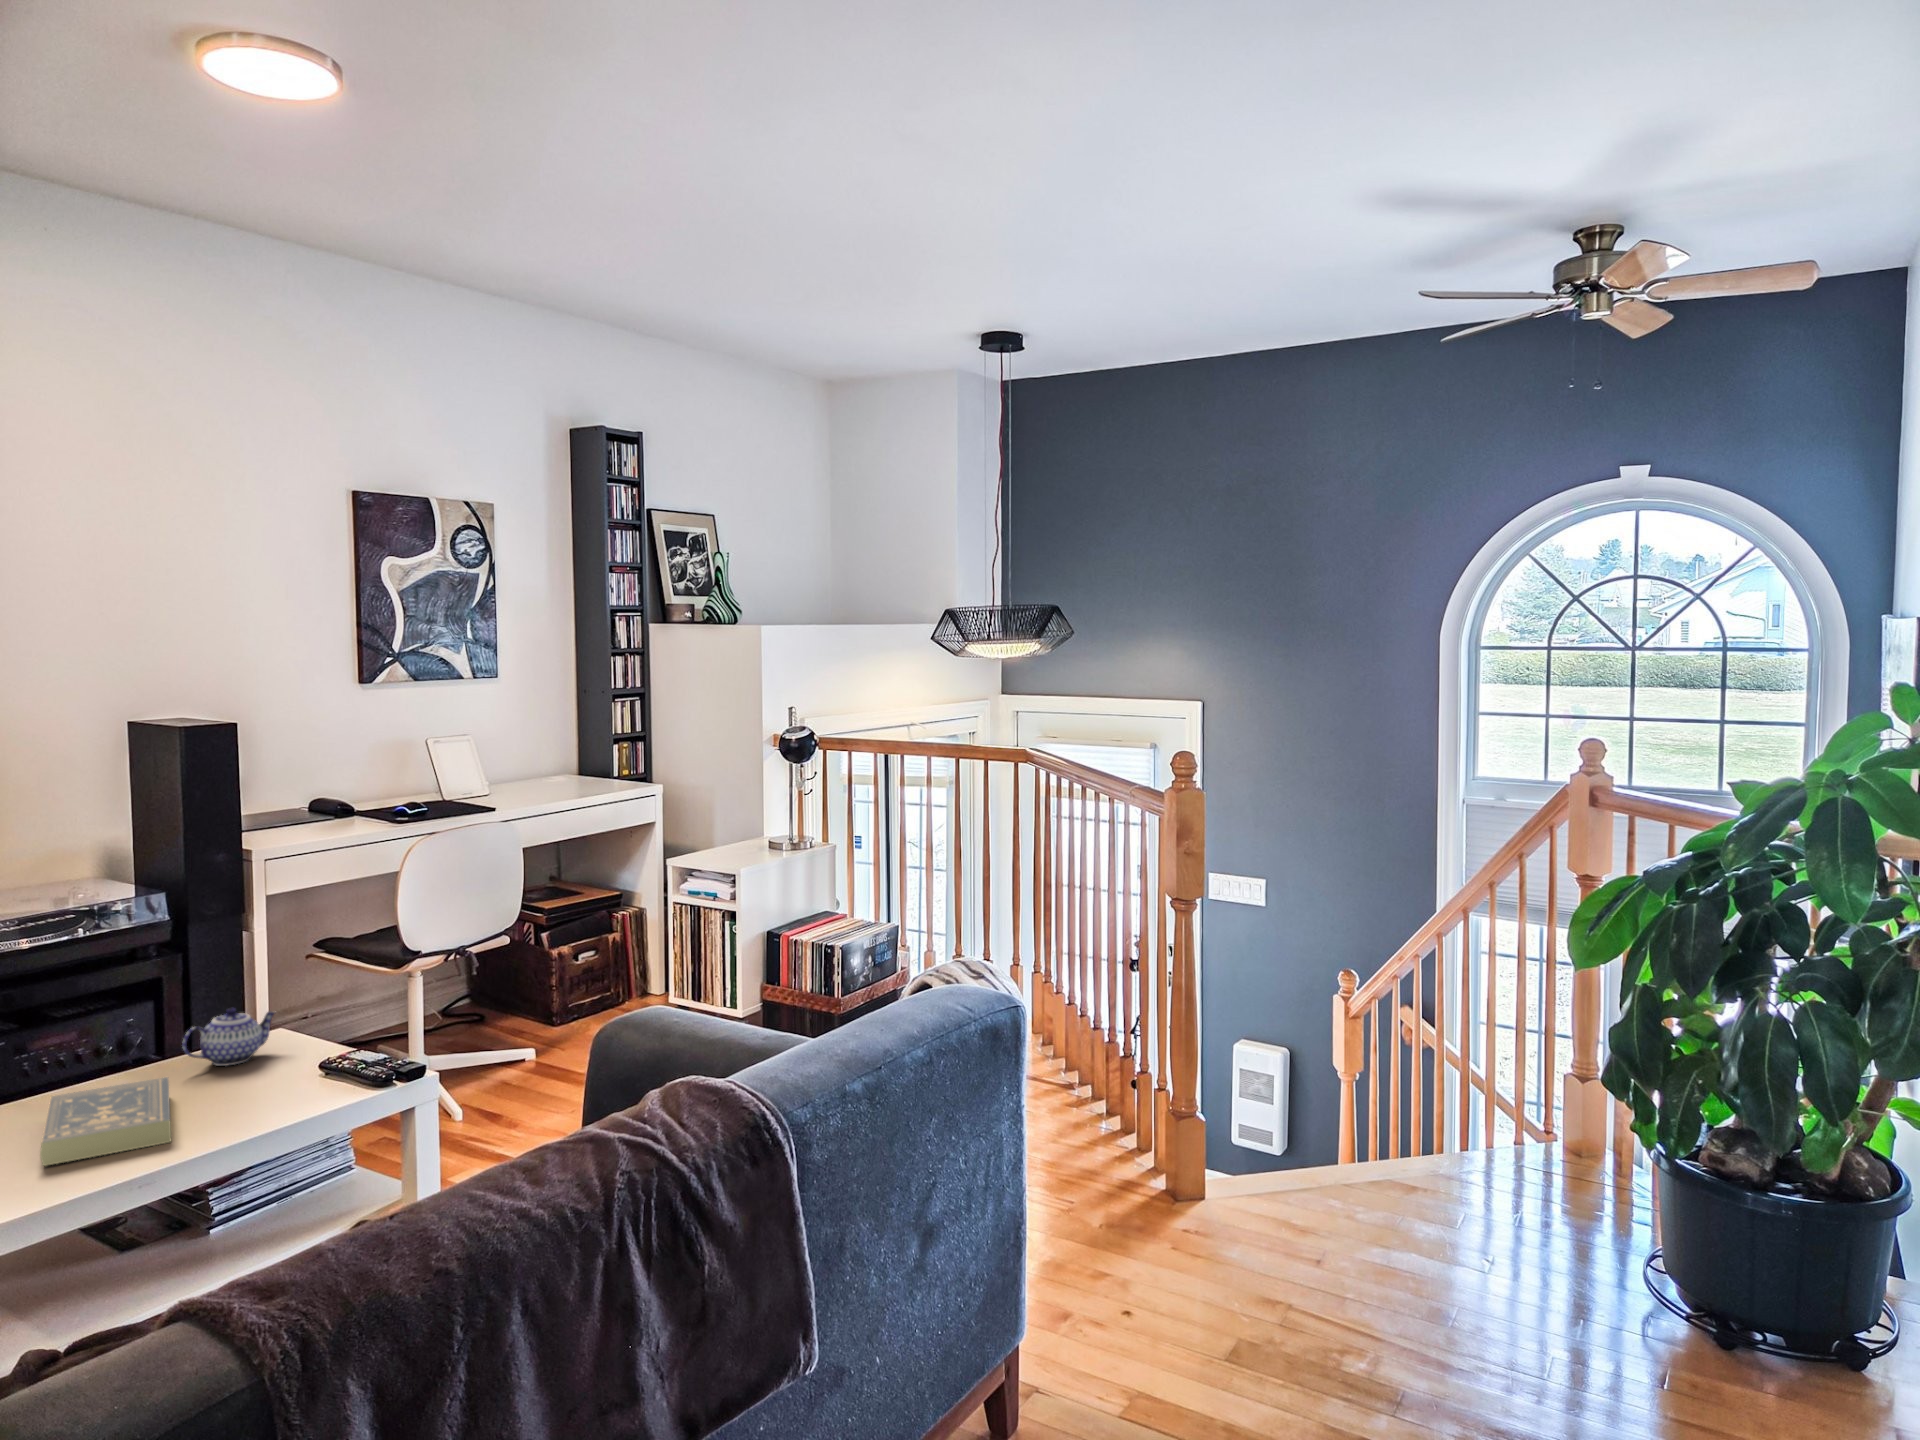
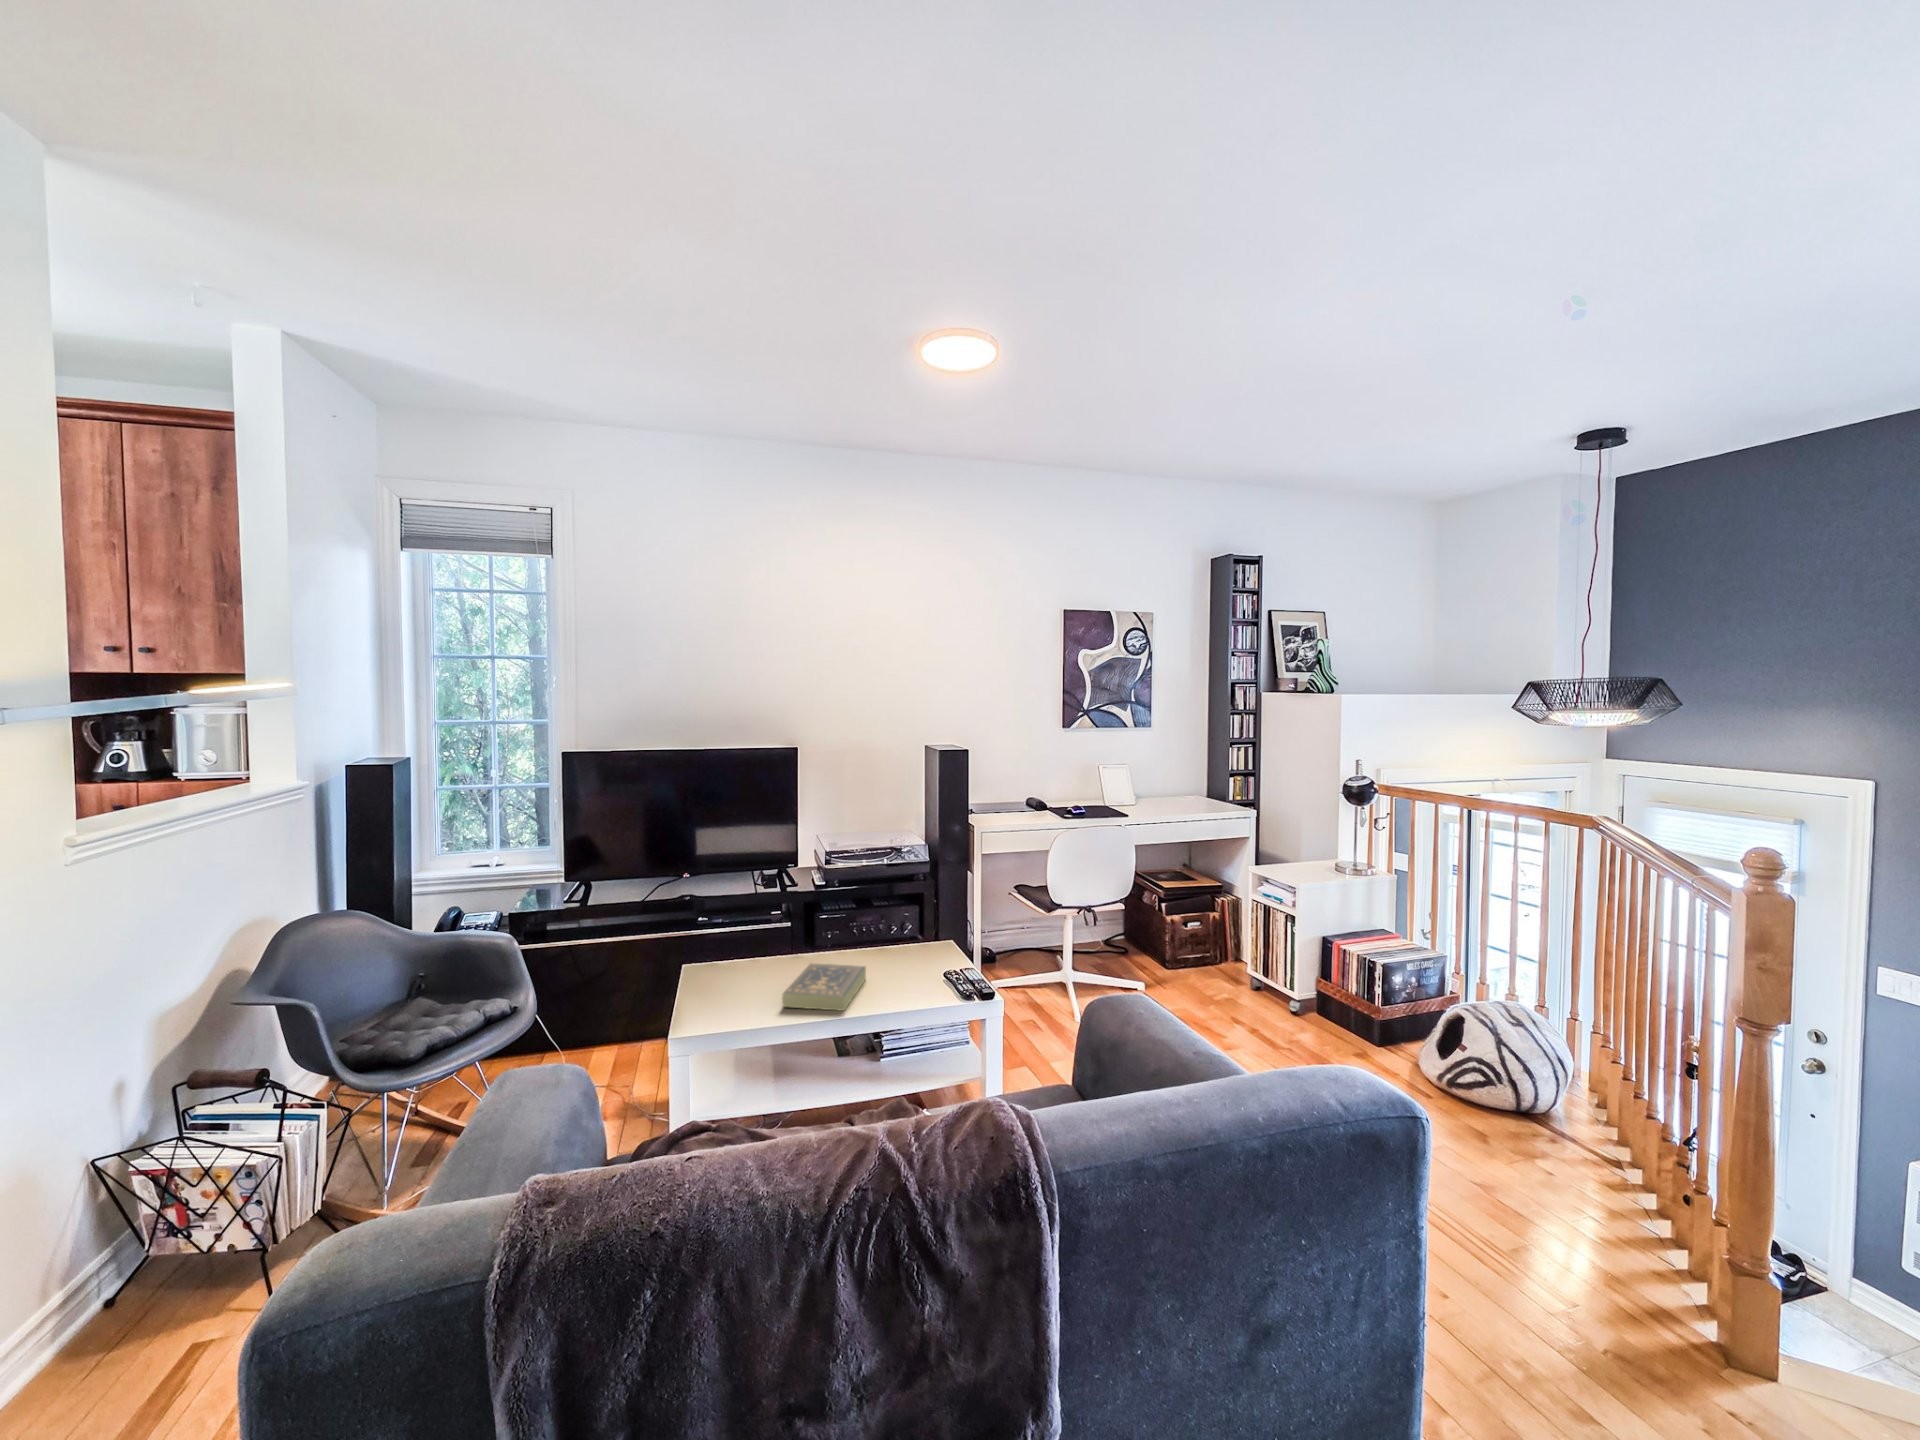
teapot: present [182,1008,275,1066] -> none [883,929,937,965]

